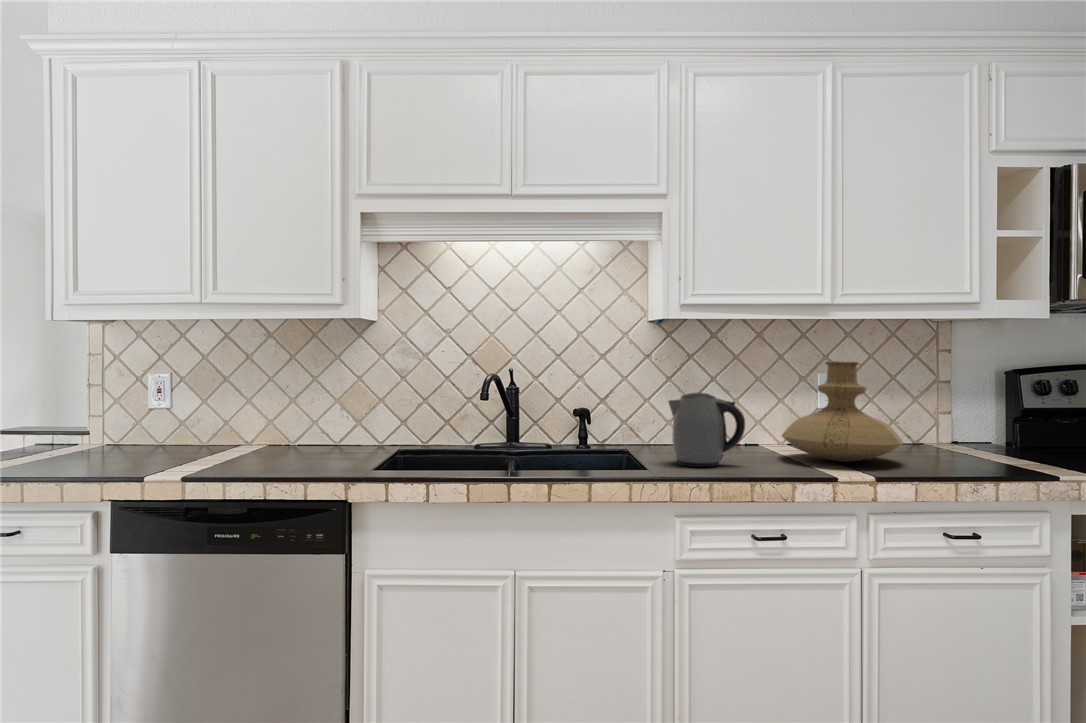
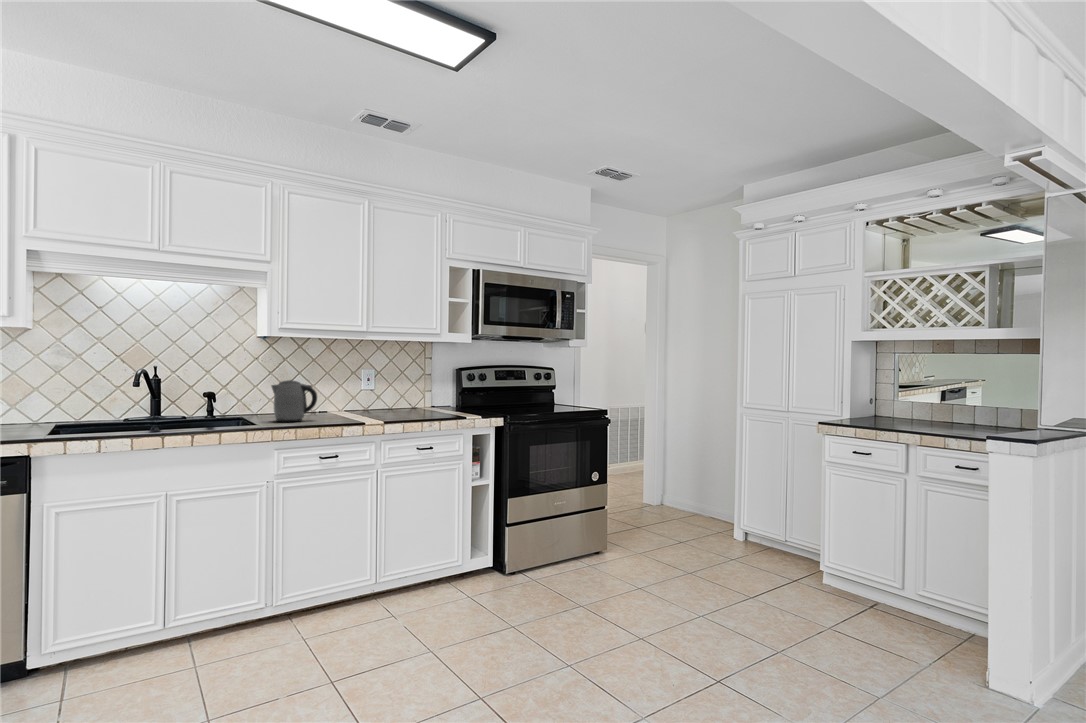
vase: present [782,361,903,462] -> none [339,363,401,416]

